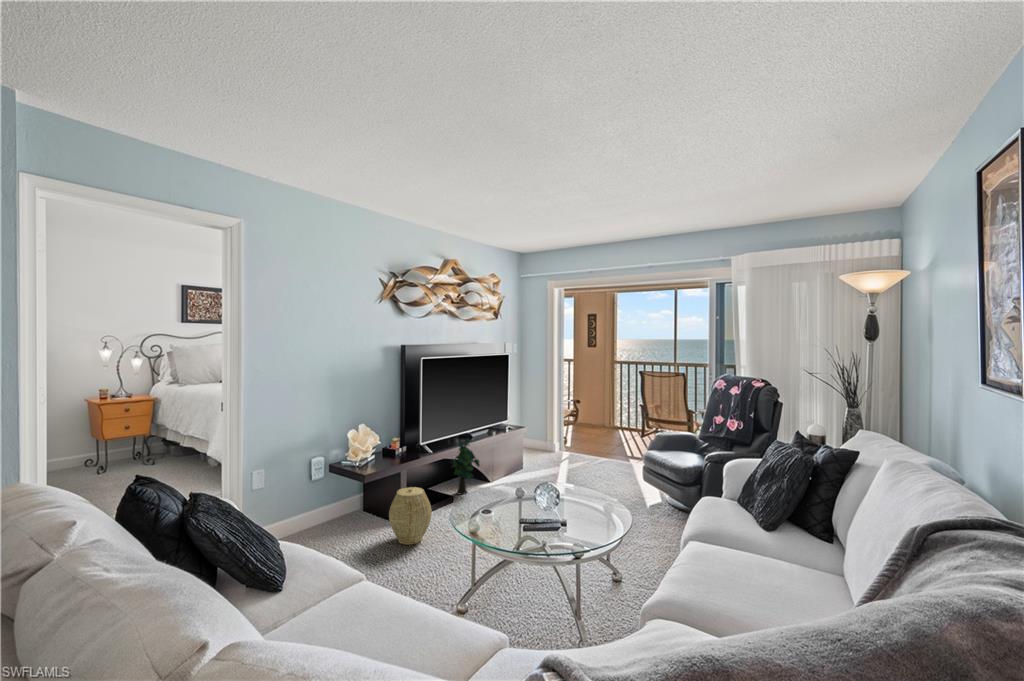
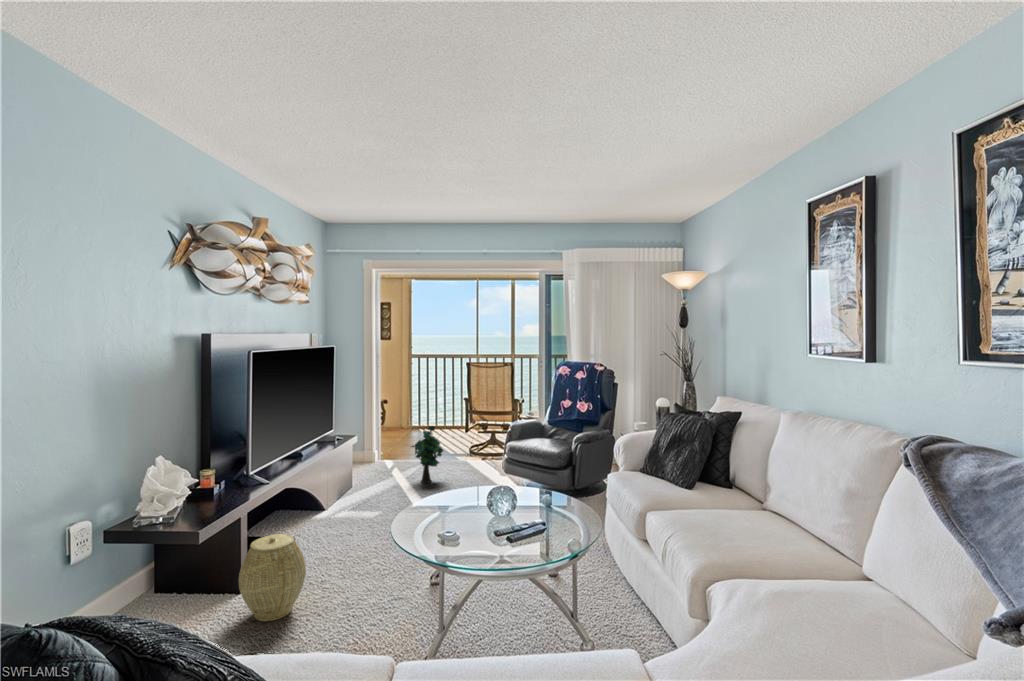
decorative plant: present [451,438,480,495] -> present [411,426,443,483]

